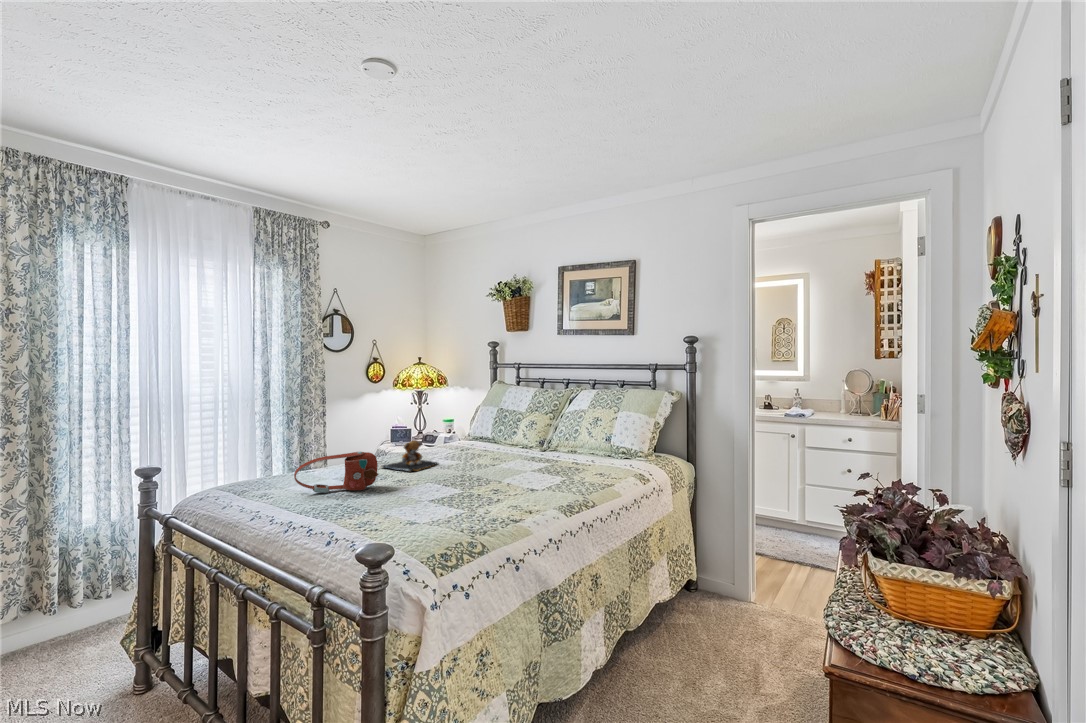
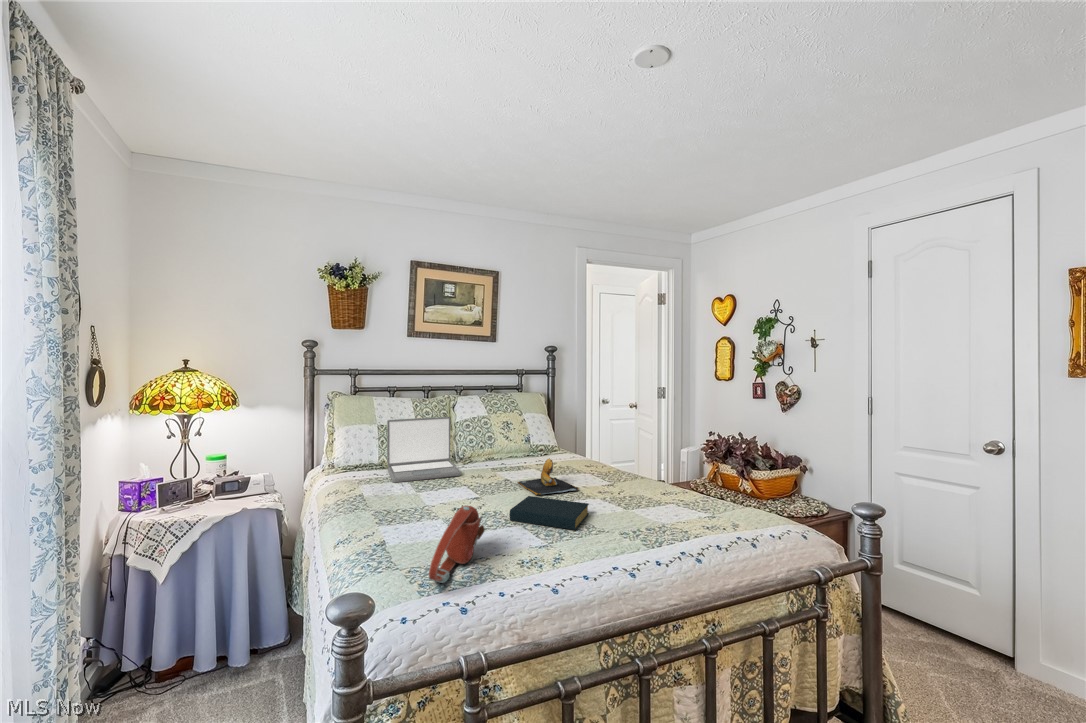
laptop: none [472,404,542,457] -> present [387,417,461,482]
teddy bear: present [381,441,437,471] -> present [518,458,579,495]
hardback book: none [442,472,494,498] -> present [510,496,589,530]

